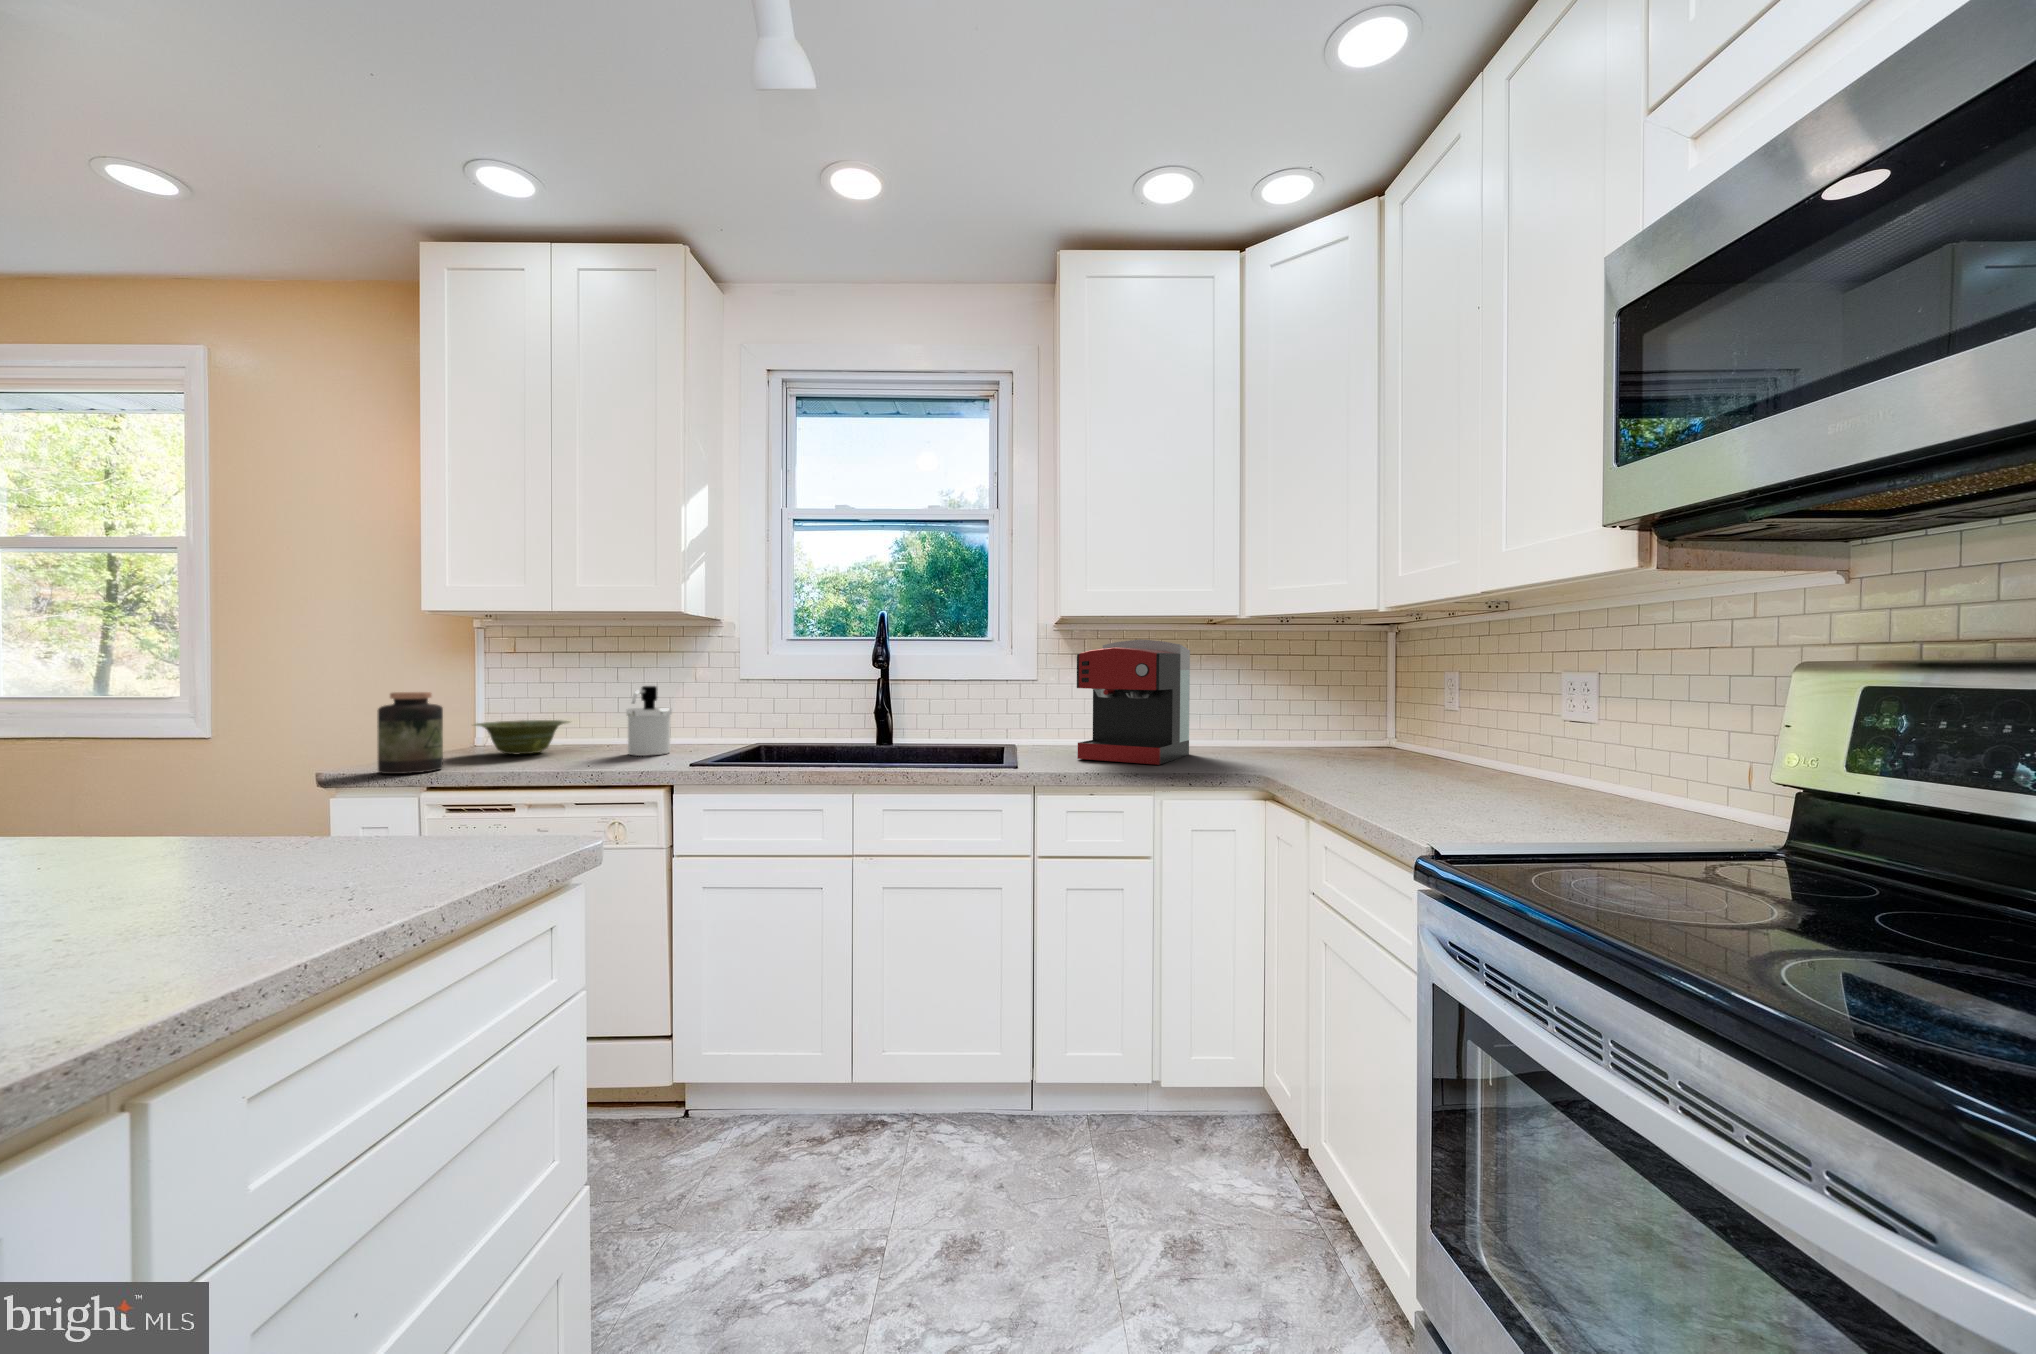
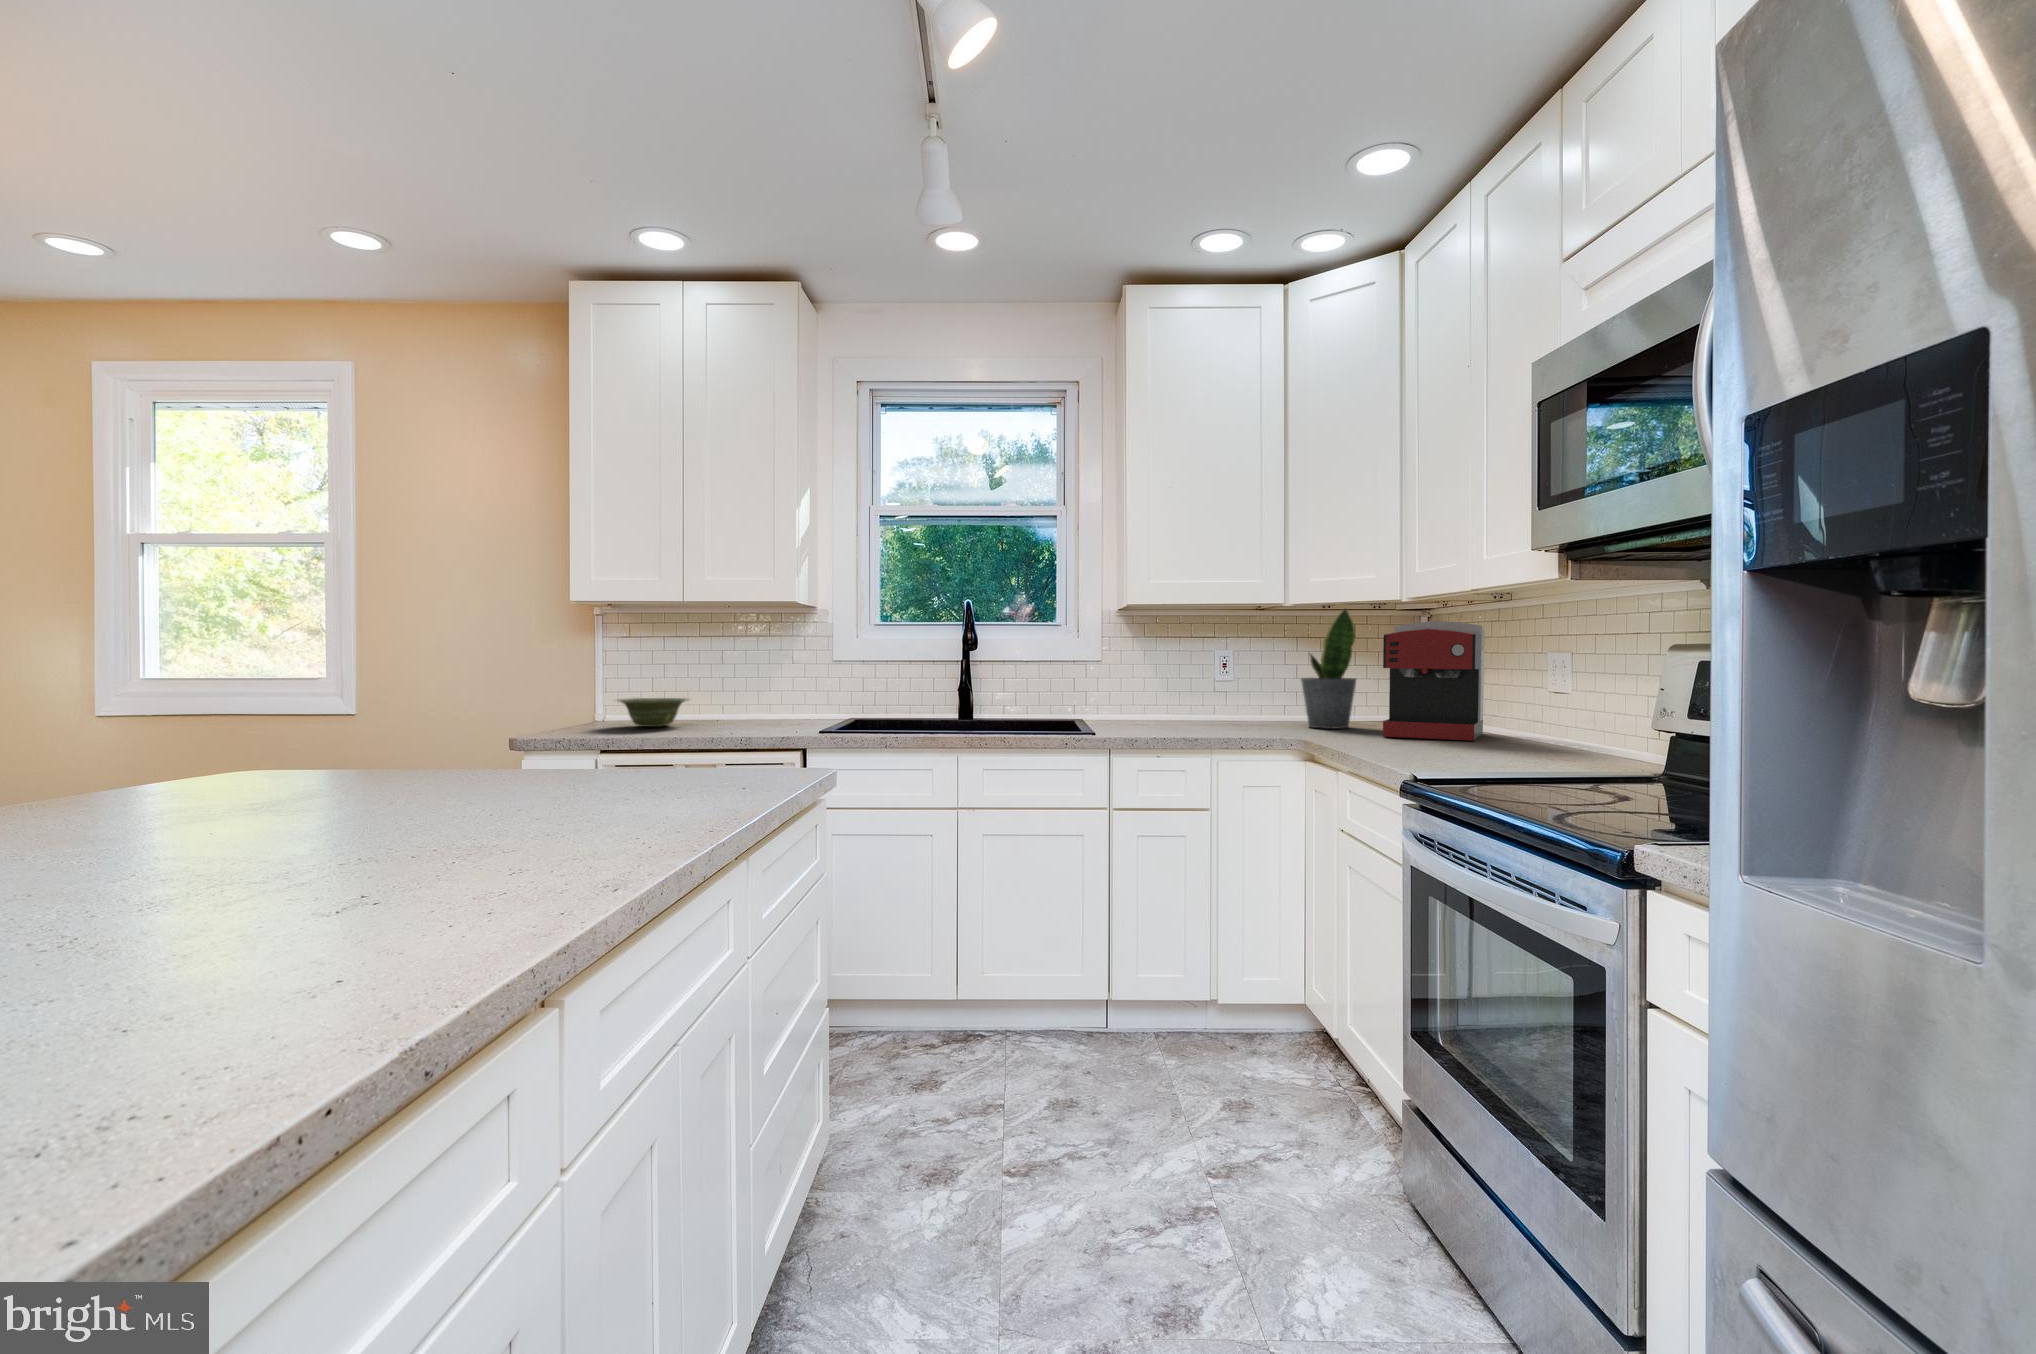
potted plant: none [1254,619,1318,757] -> present [1301,609,1356,729]
coffee maker: present [1077,639,1190,765] -> present [1383,621,1484,741]
soap dispenser: present [626,686,672,756] -> none [745,667,783,728]
jar: present [377,692,443,774] -> none [561,671,609,739]

